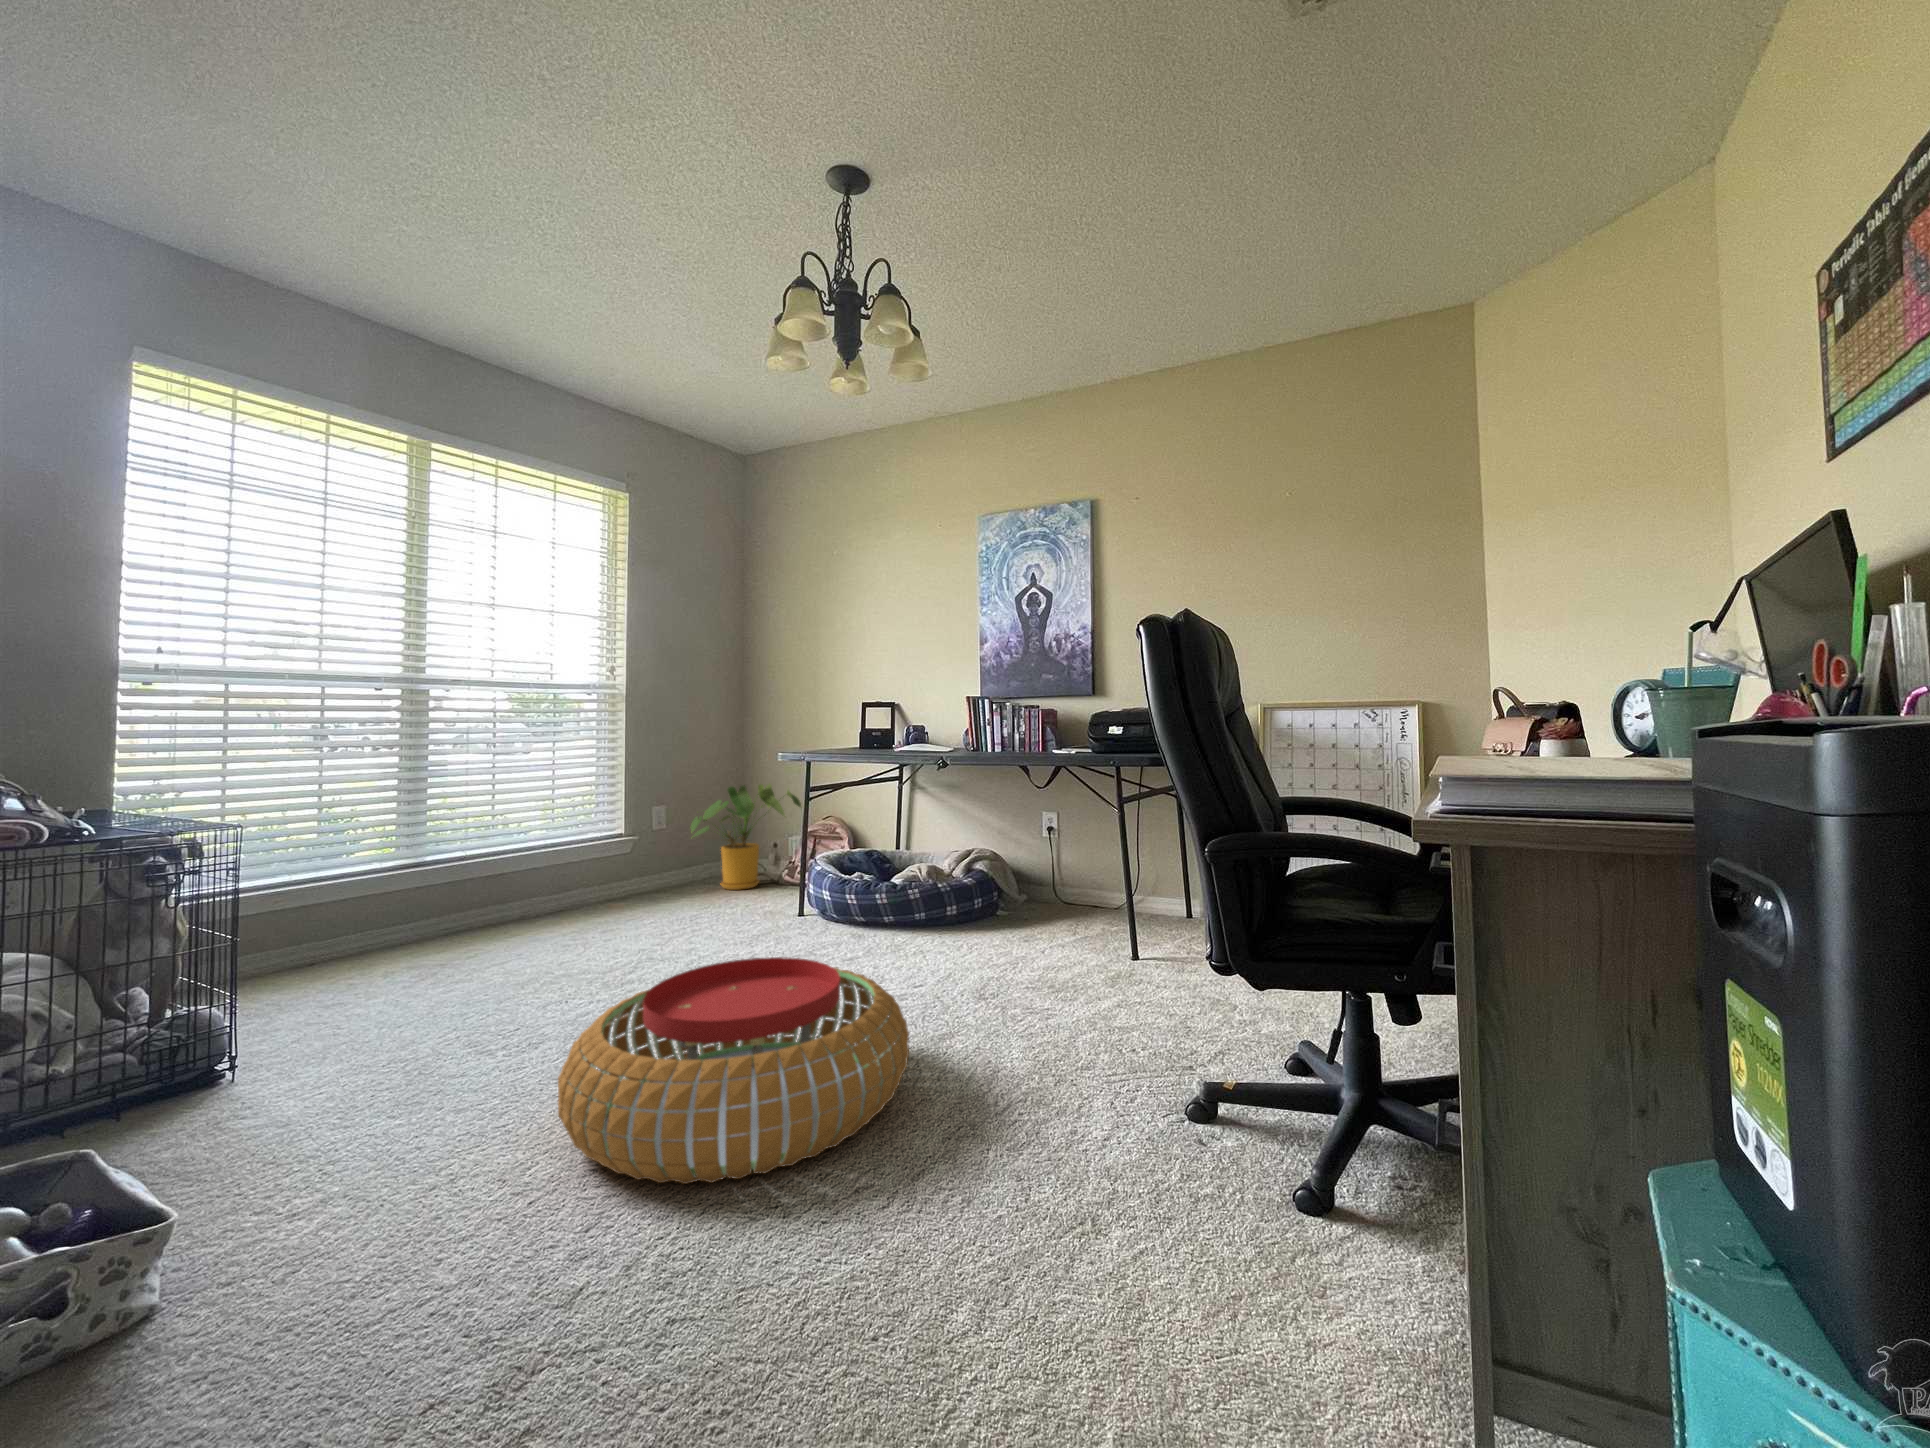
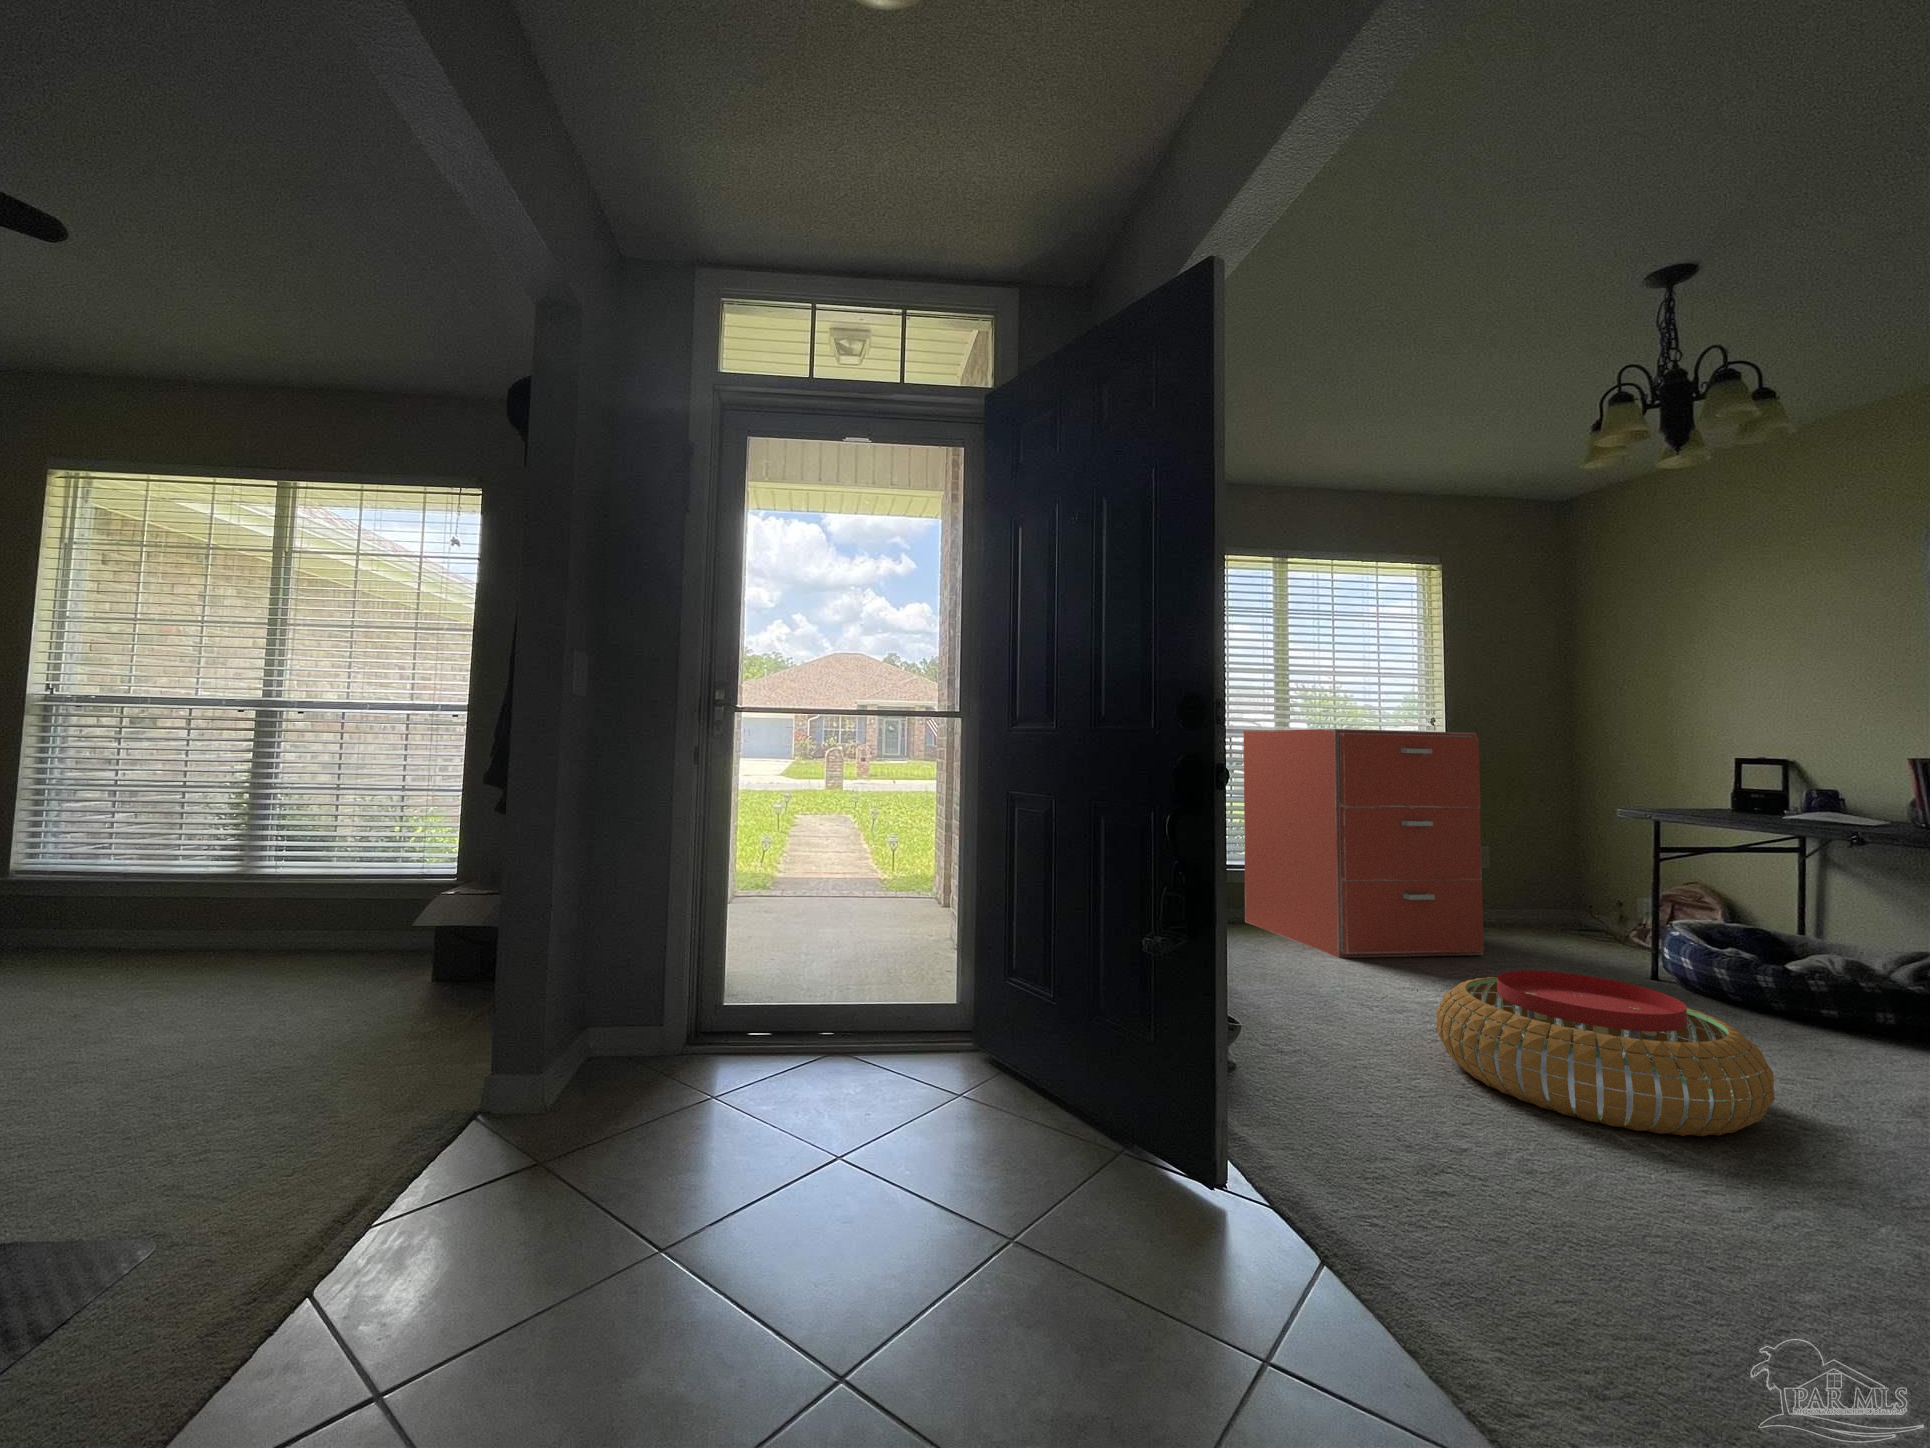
filing cabinet: none [327,670,656,991] -> present [1244,729,1484,958]
house plant: present [691,784,802,890] -> none [1515,837,1651,942]

